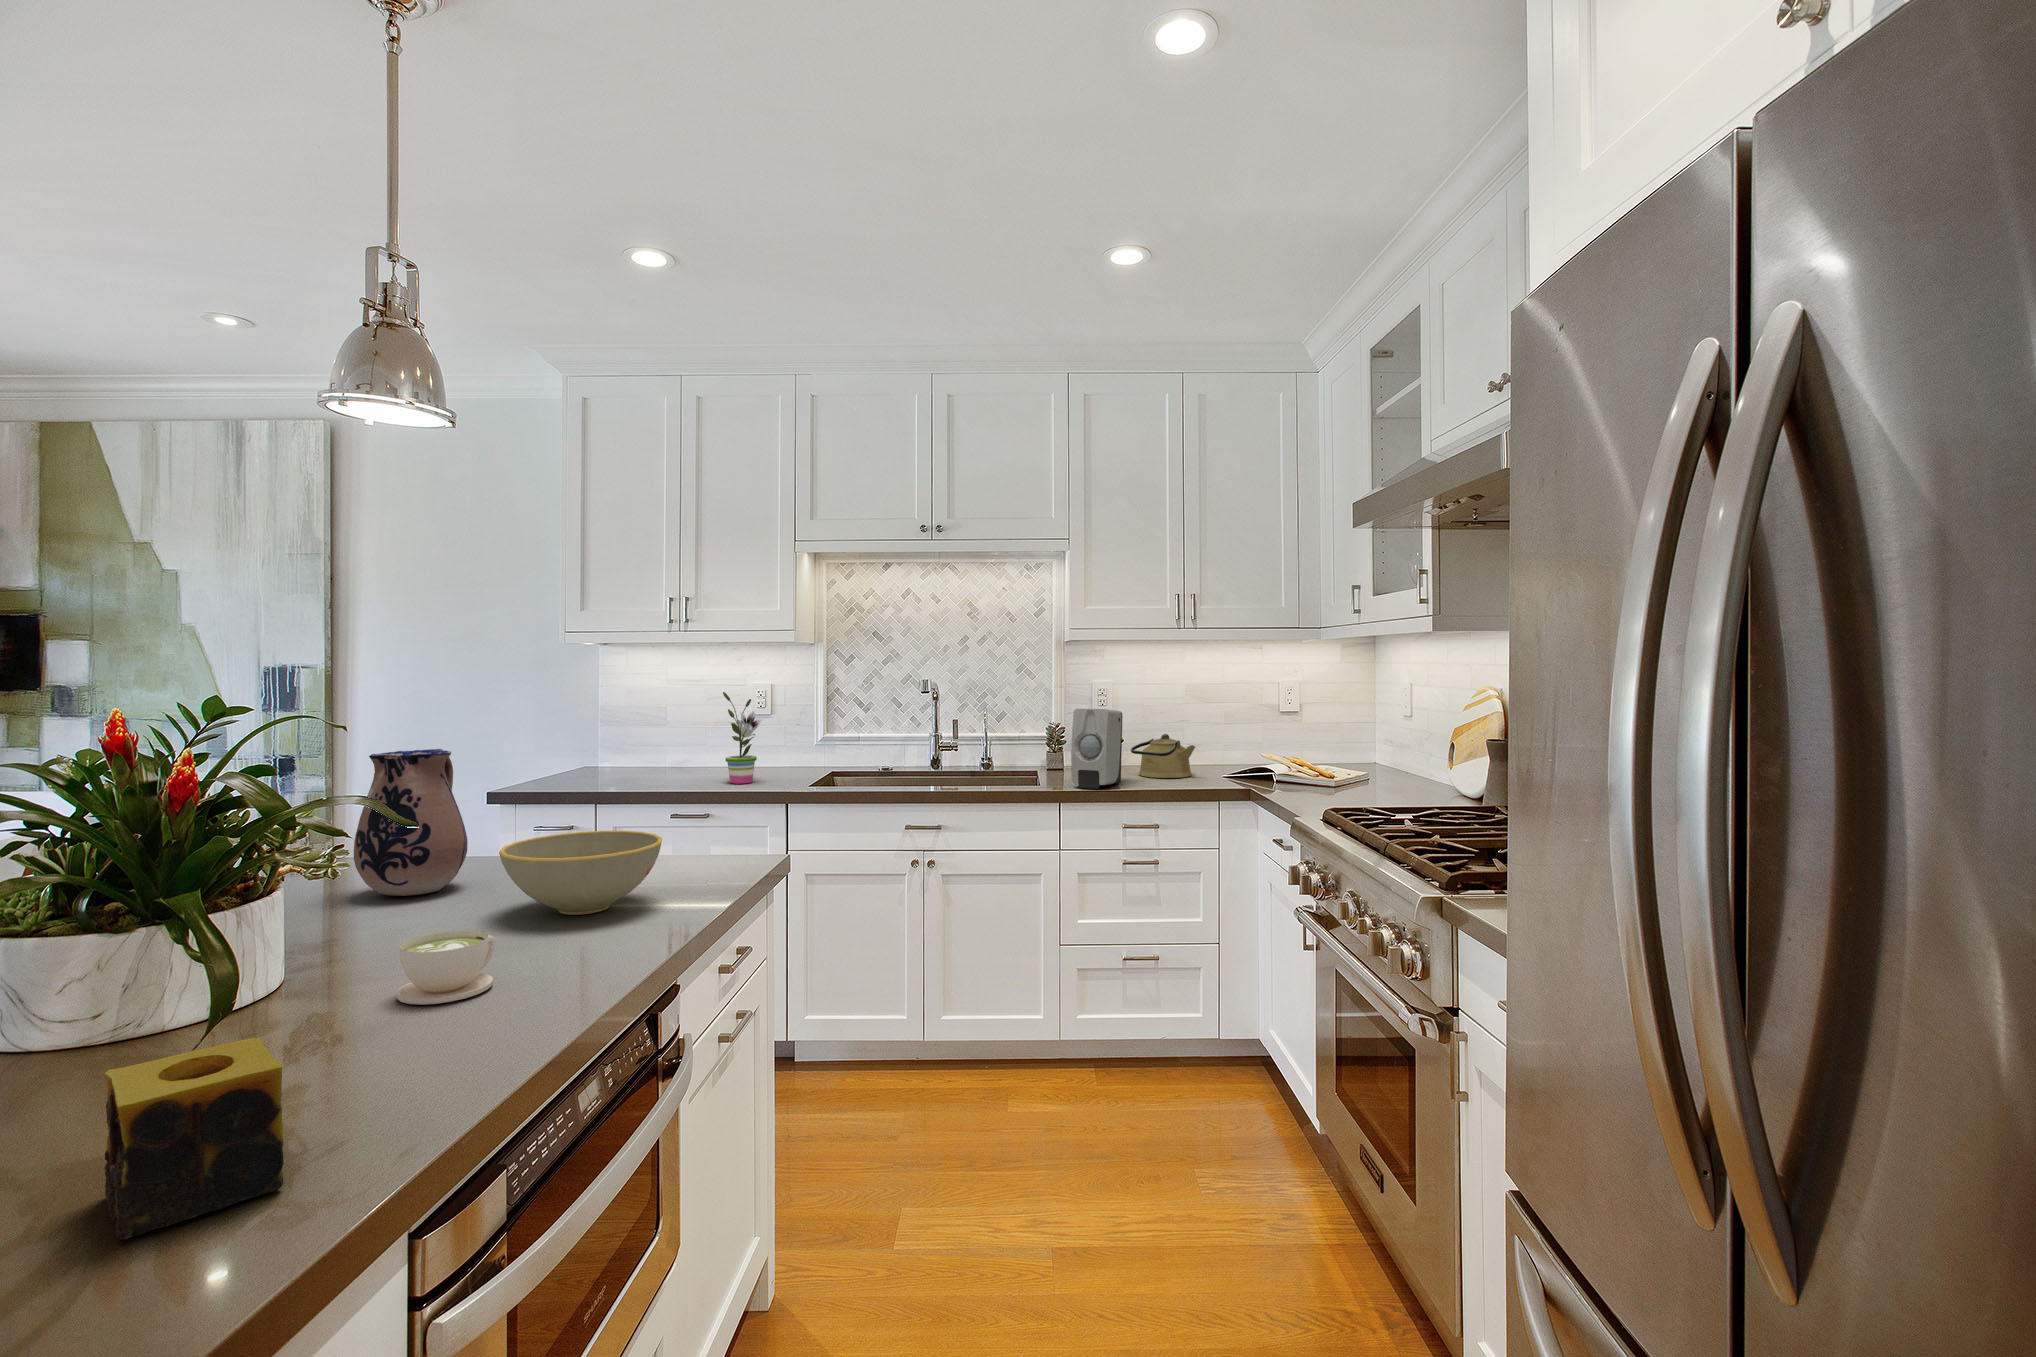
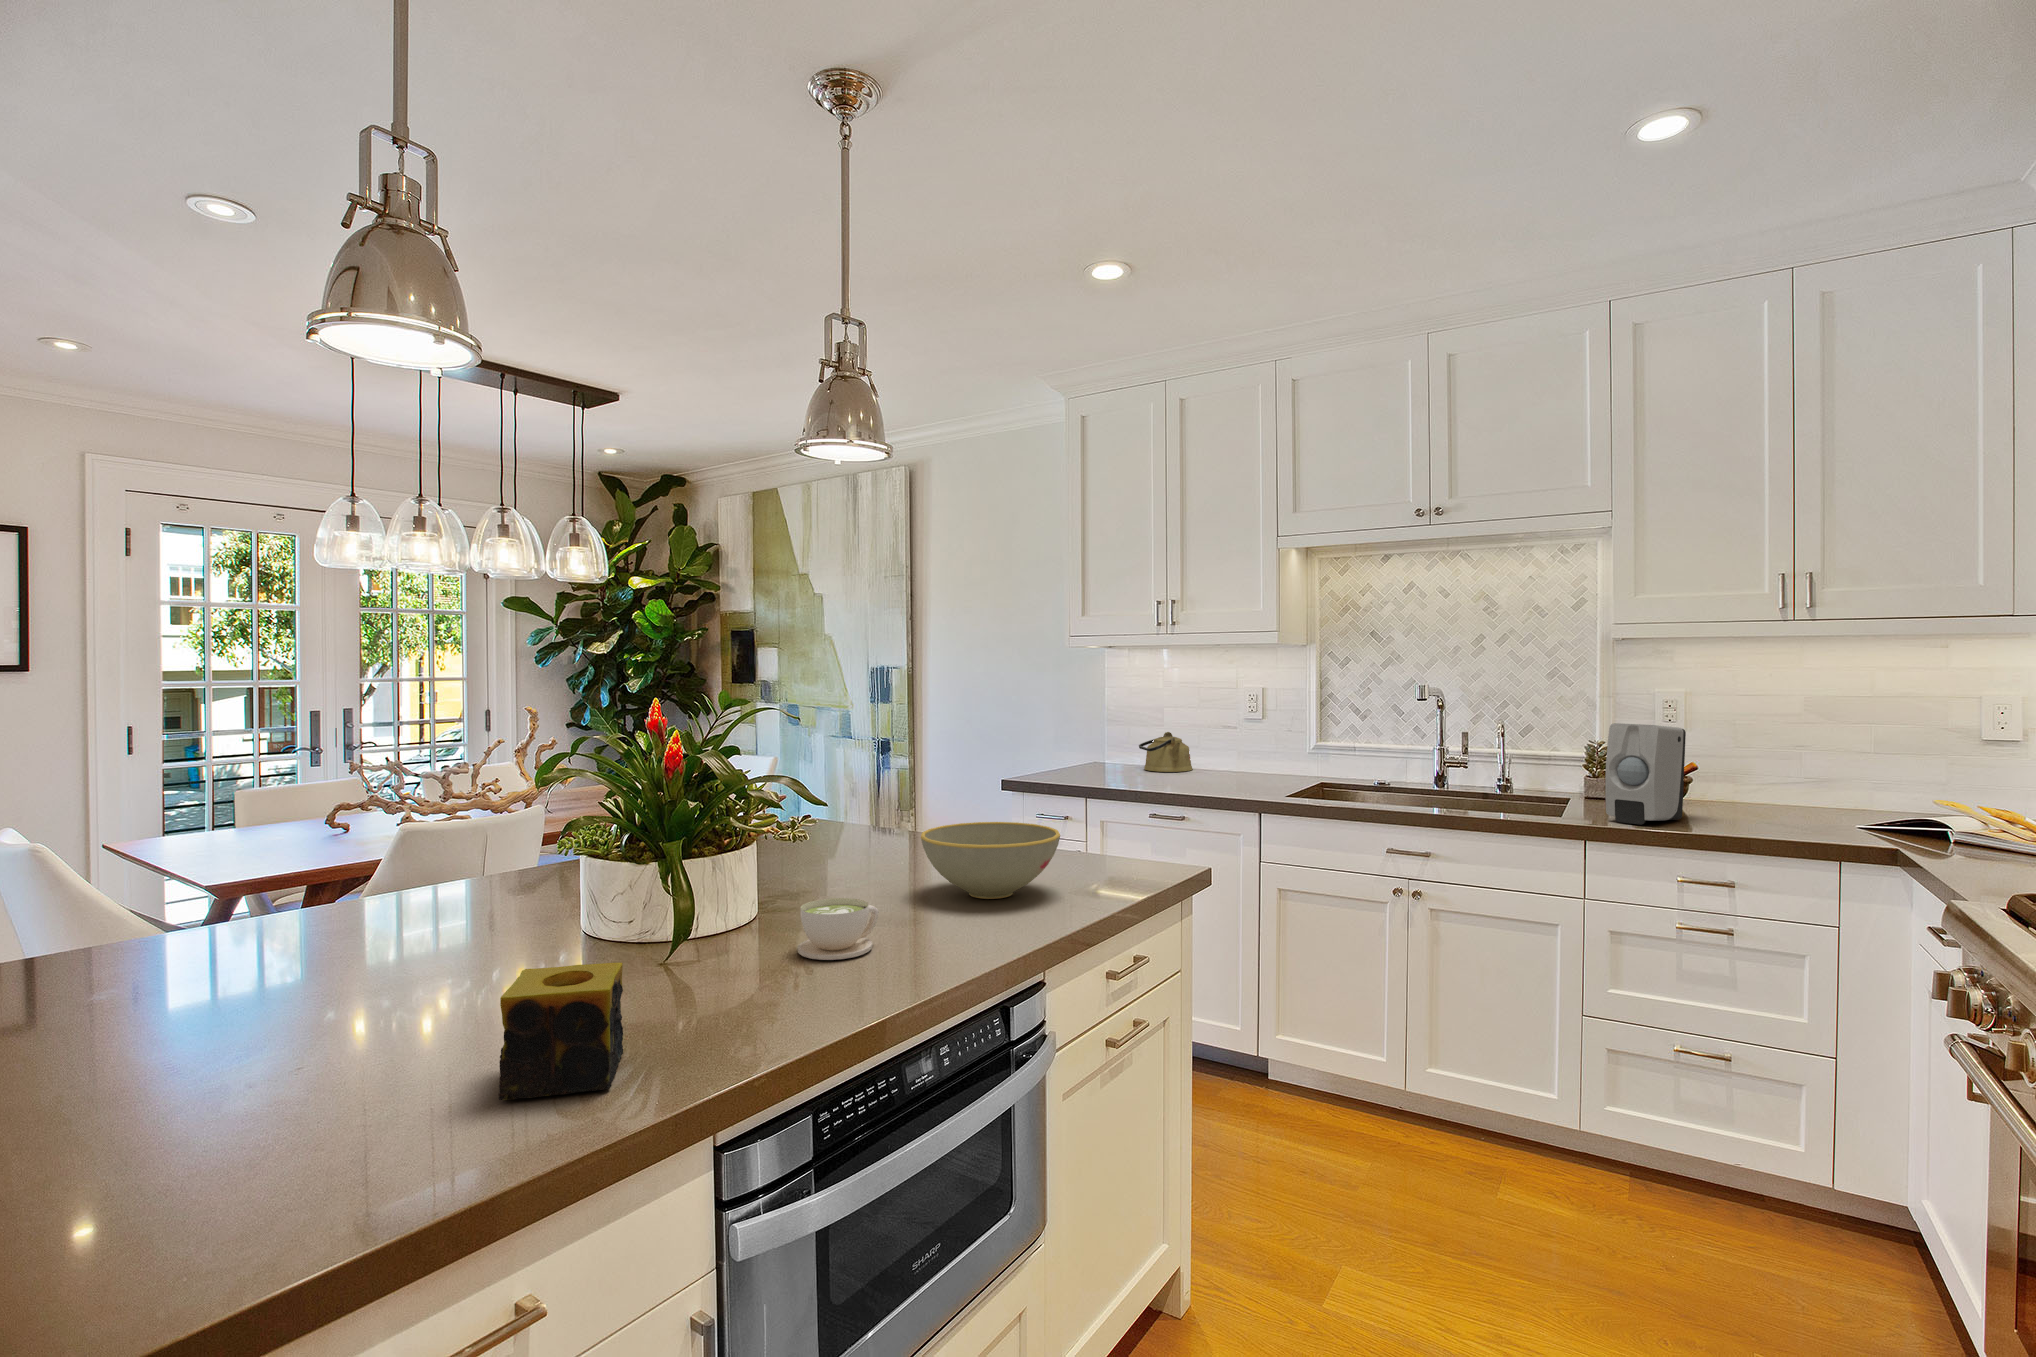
potted plant: present [723,692,764,784] -> none [1205,696,1246,788]
kettle: present [1131,734,1195,778] -> present [1139,732,1192,772]
ceramic pitcher: present [354,749,468,896] -> none [838,739,922,864]

